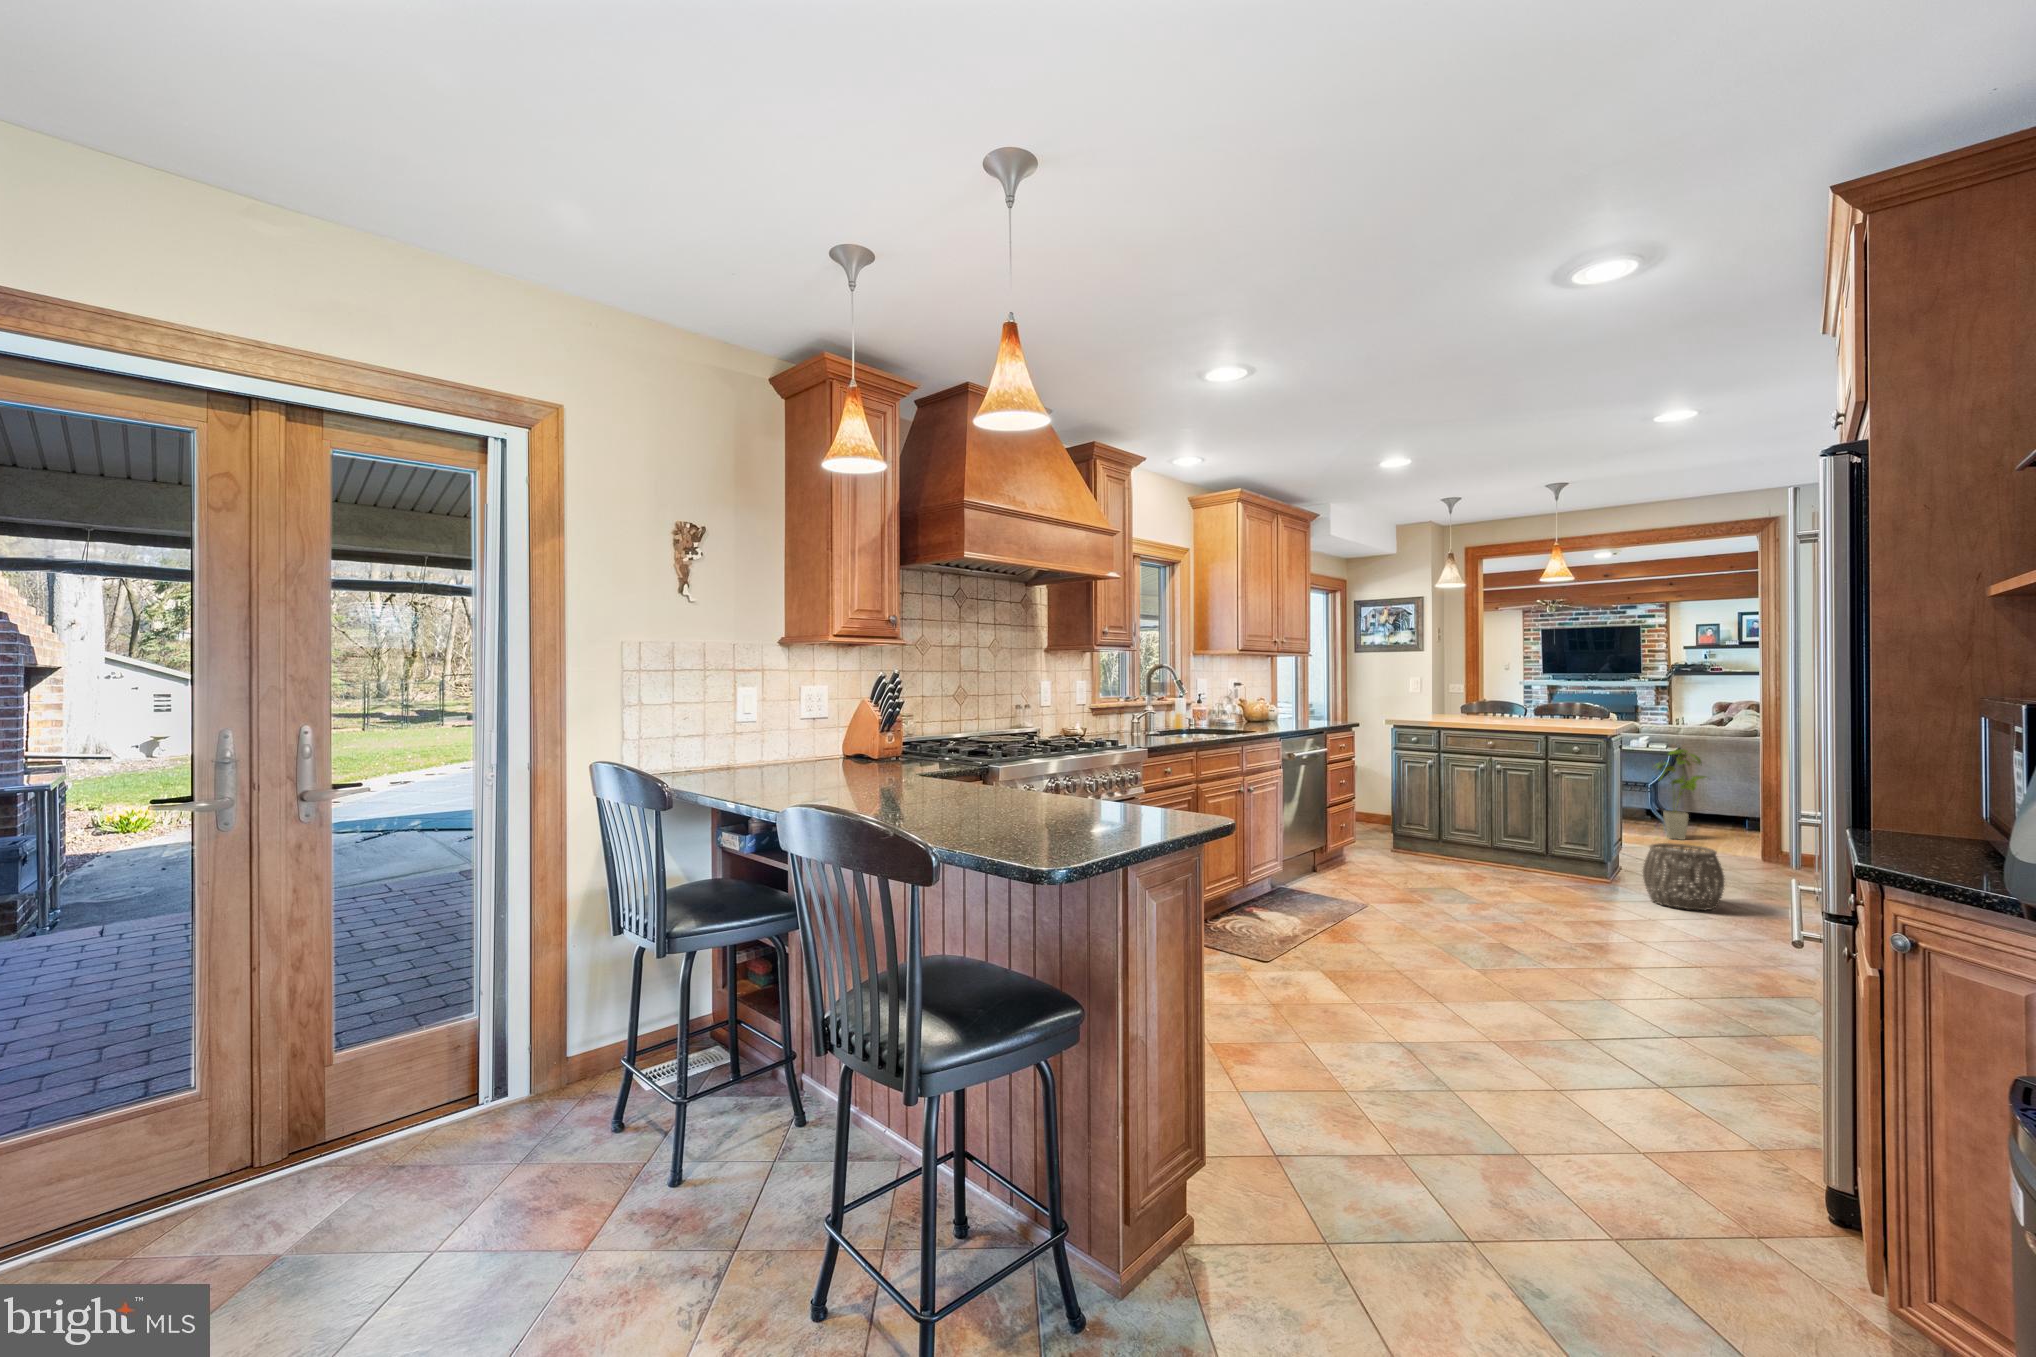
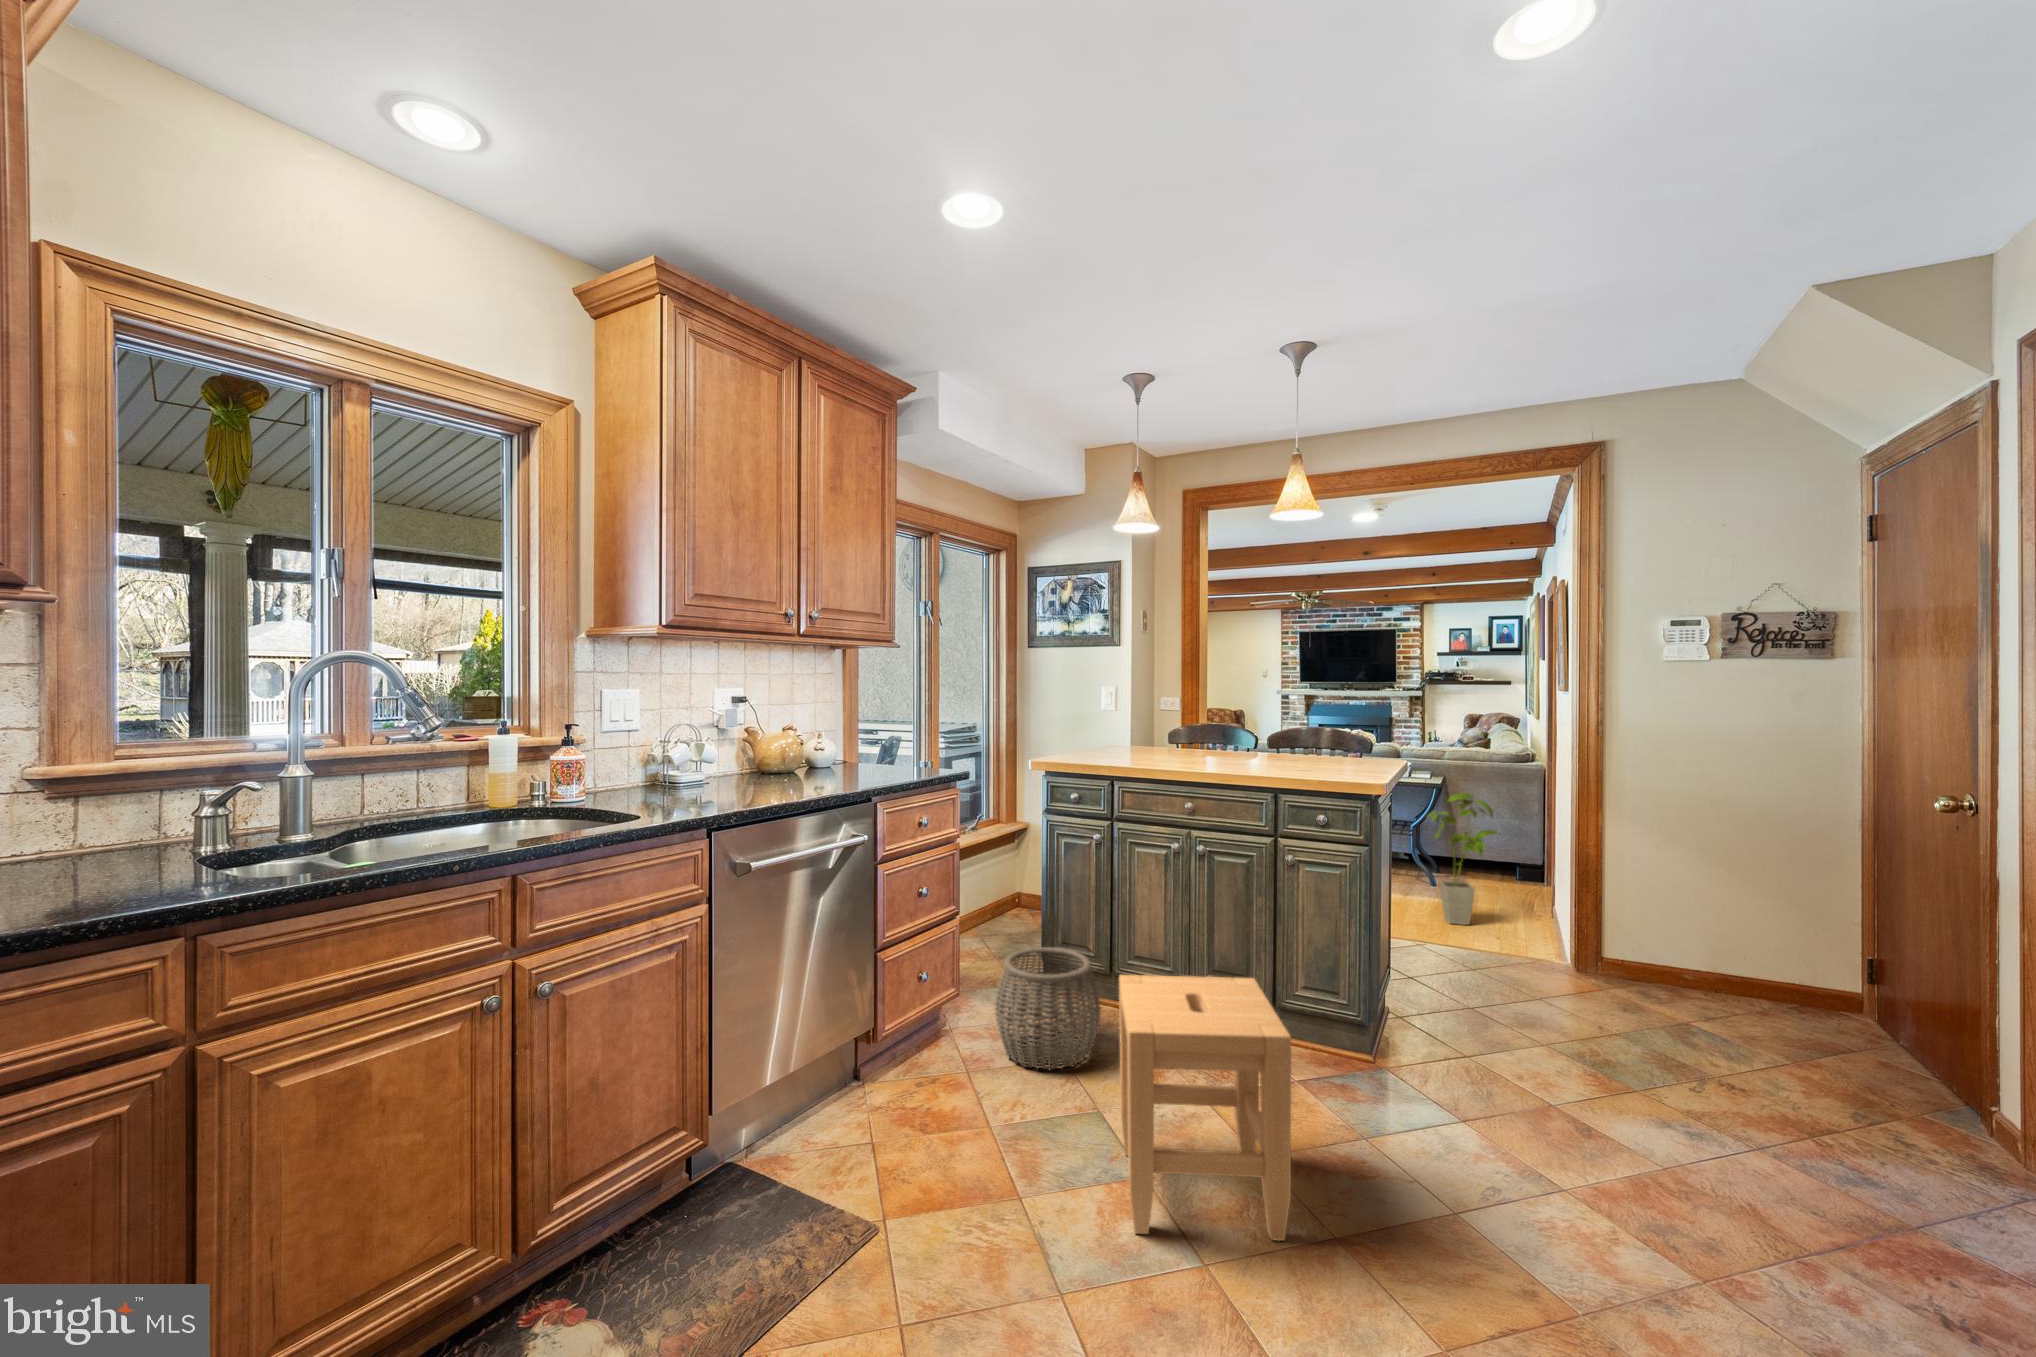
stool: none [1472,813,1564,912] -> present [1119,975,1291,1241]
woven basket: present [1643,843,1725,910] -> present [995,947,1101,1070]

